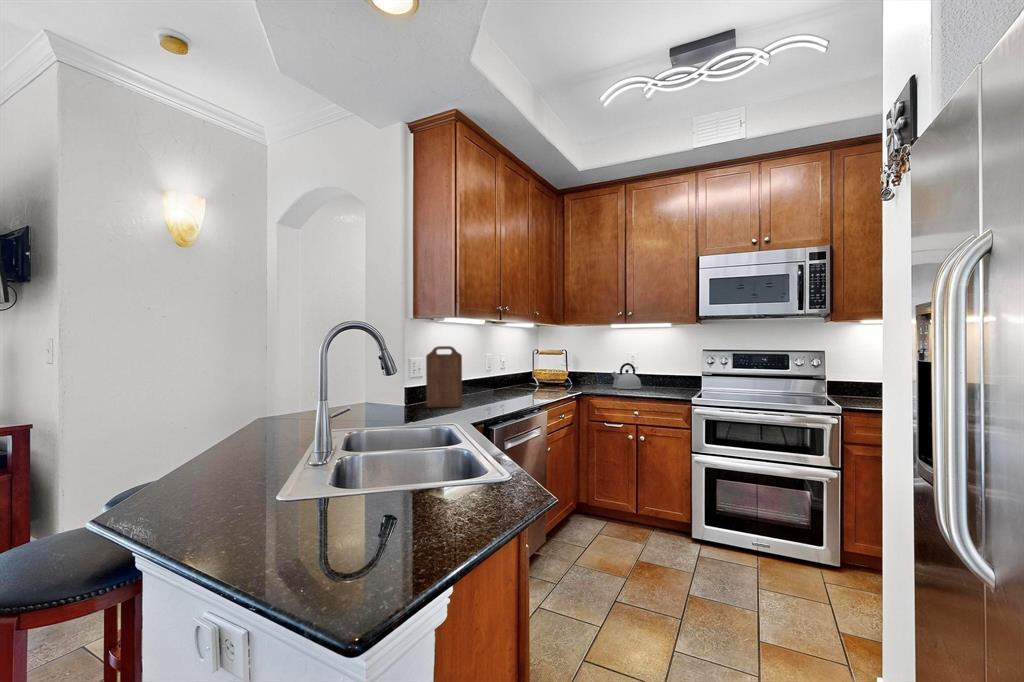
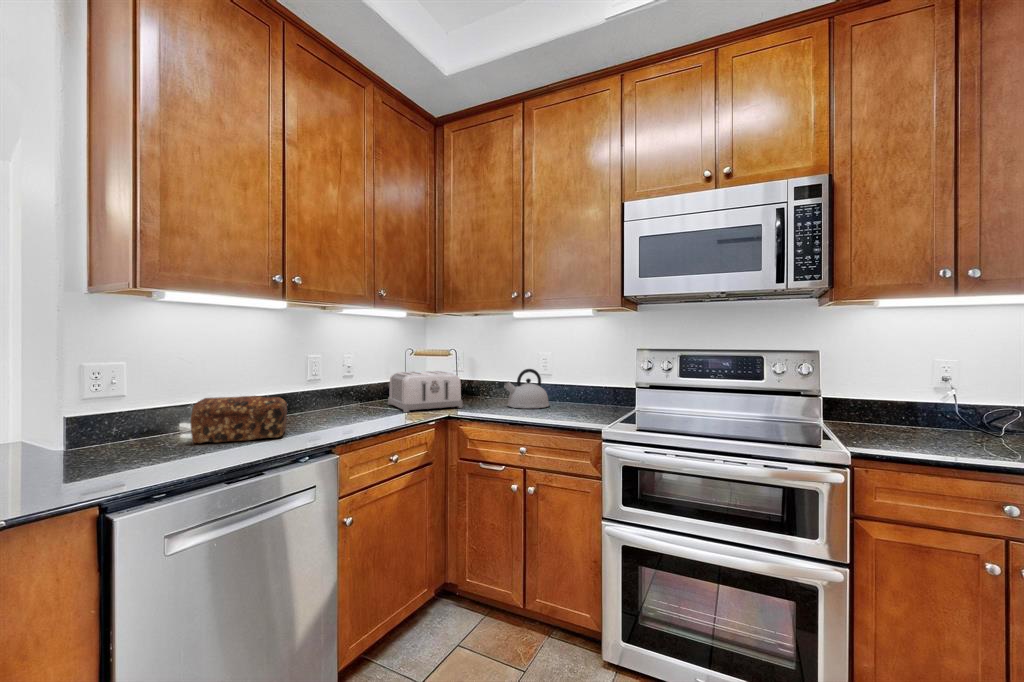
cutting board: present [426,346,462,407] -> none [91,339,165,451]
toaster: none [531,365,585,391] -> present [388,371,463,412]
bread loaf: none [465,378,515,405] -> present [191,396,287,444]

